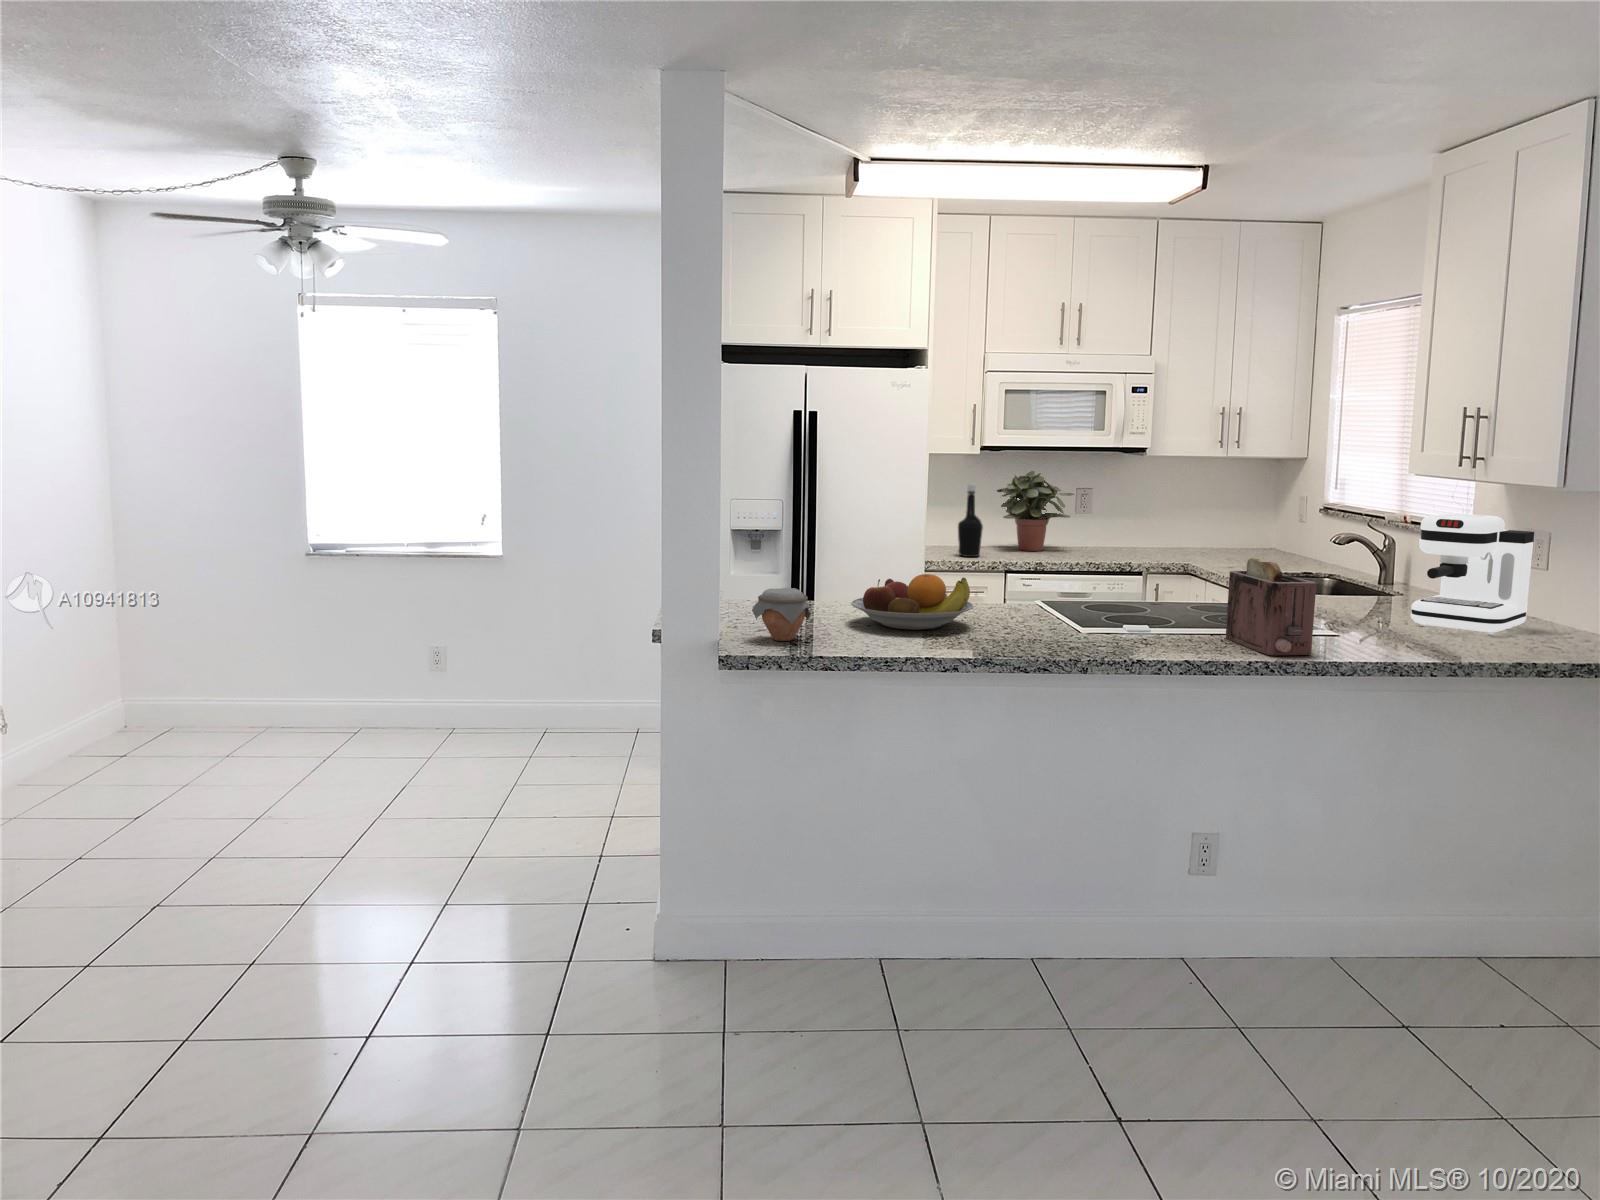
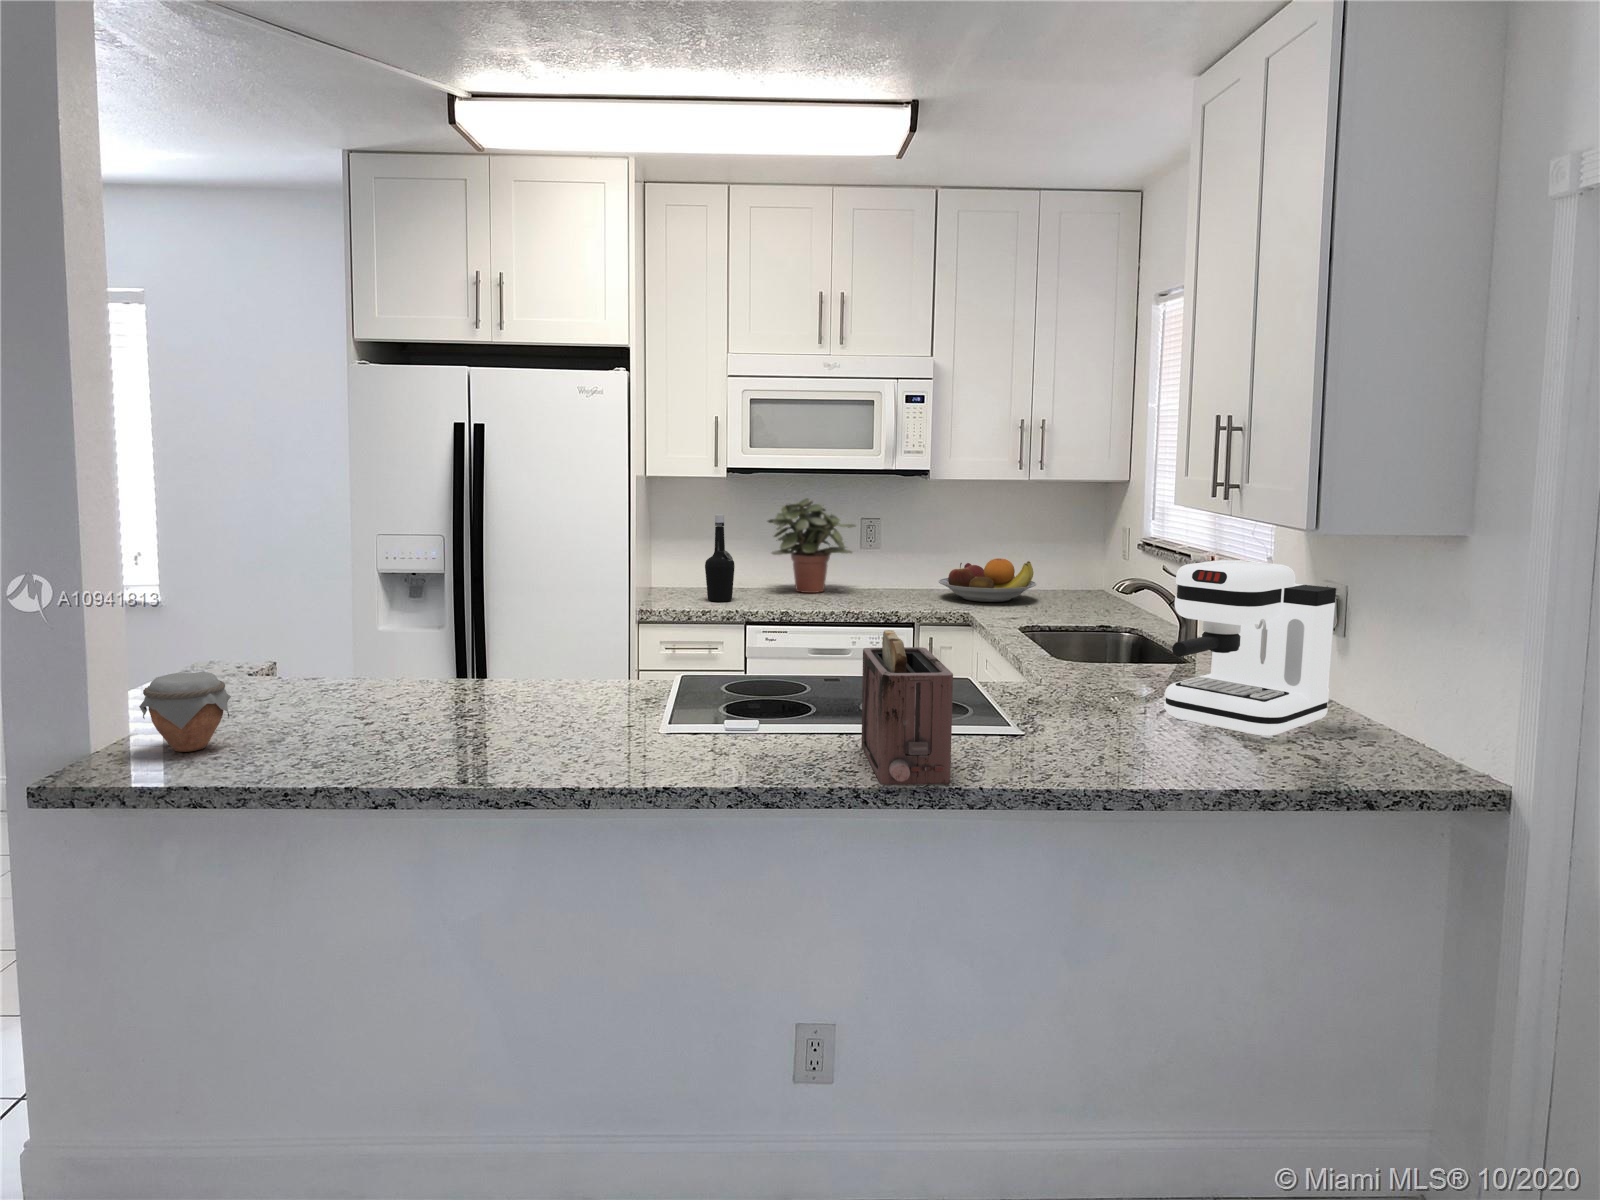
fruit bowl: present [851,574,974,630] -> present [939,558,1036,602]

